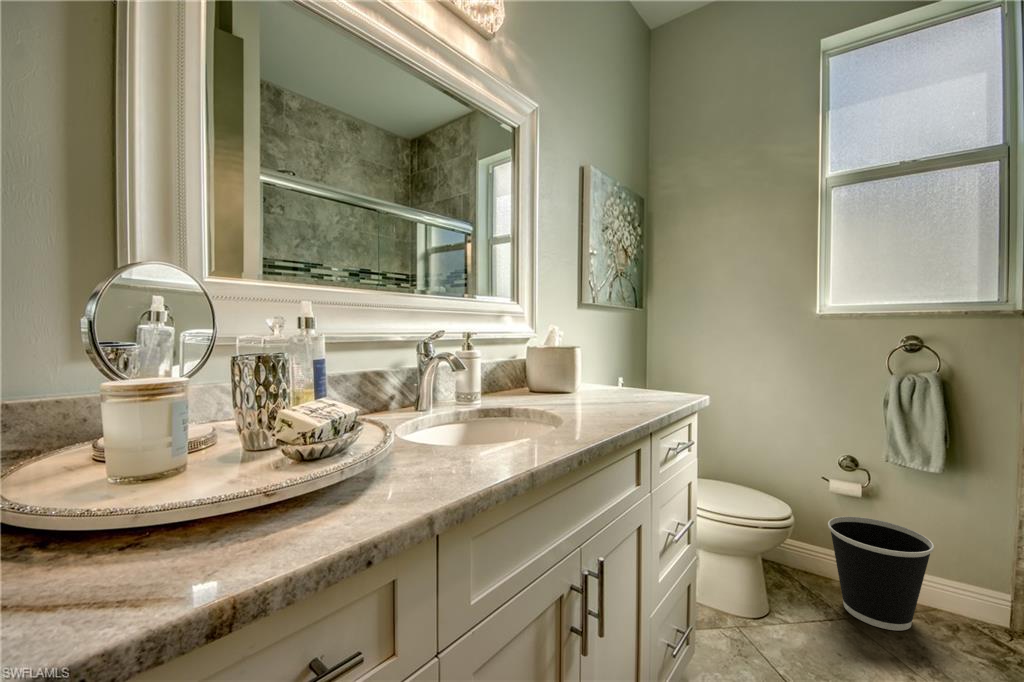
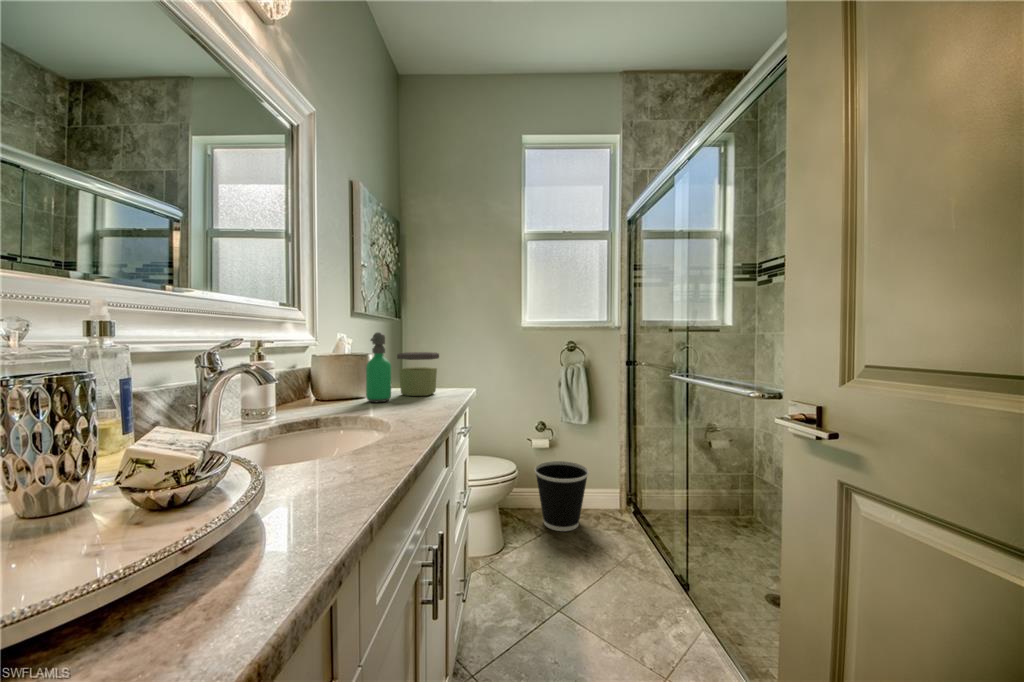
soap dispenser: none [570,325,596,399] -> present [366,332,391,402]
jar: none [610,347,659,398] -> present [397,352,439,396]

